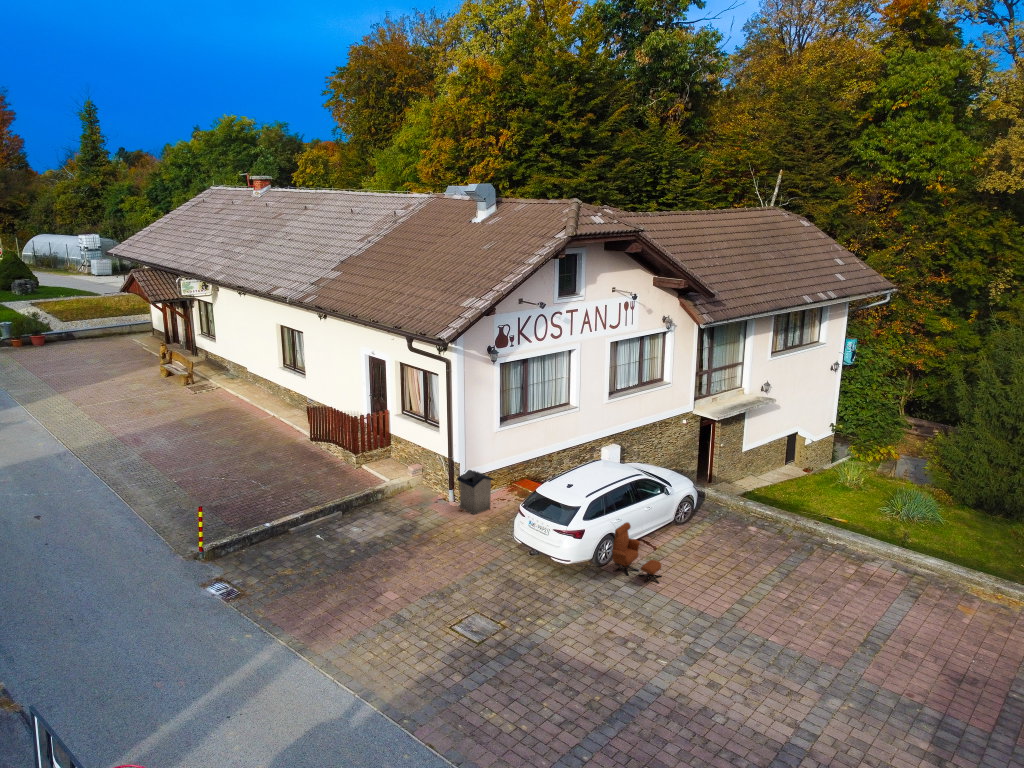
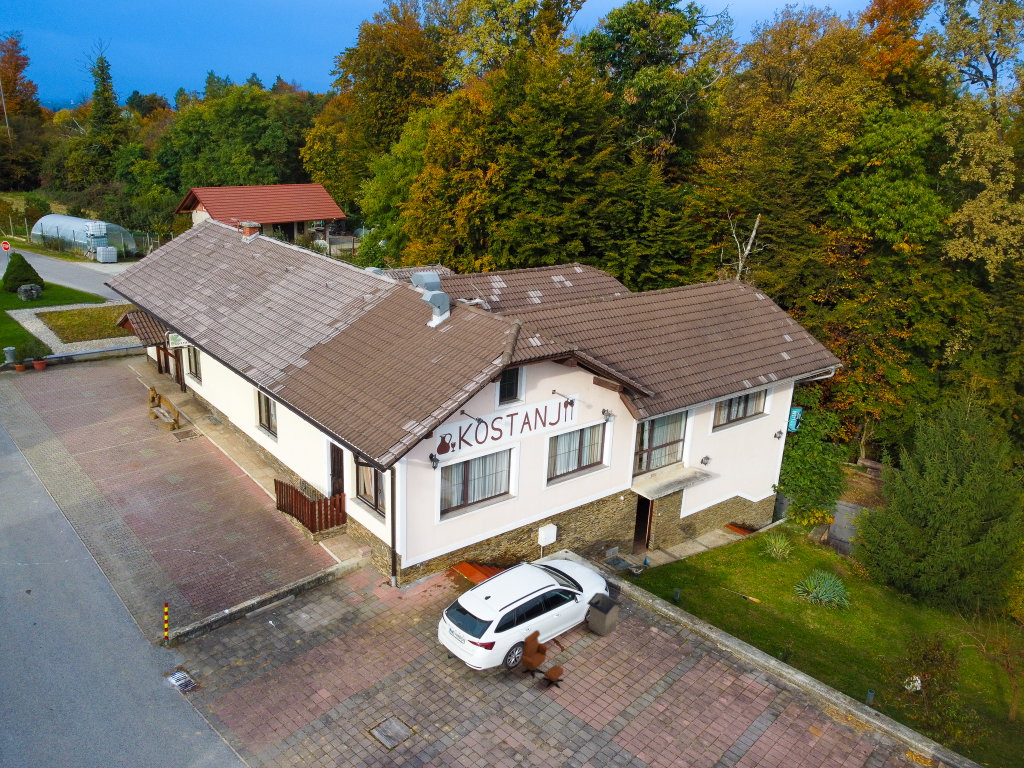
trash can: present [457,470,495,515] -> present [587,593,622,637]

